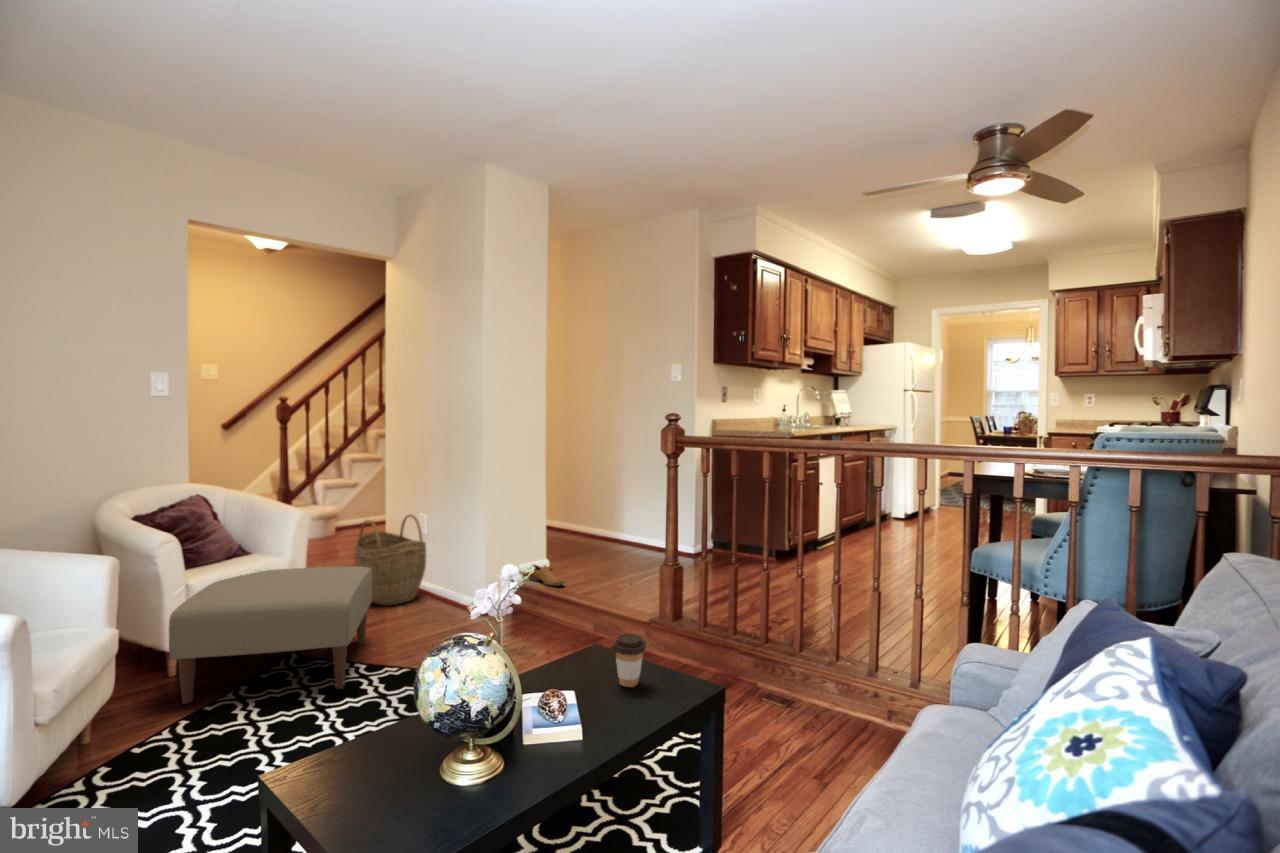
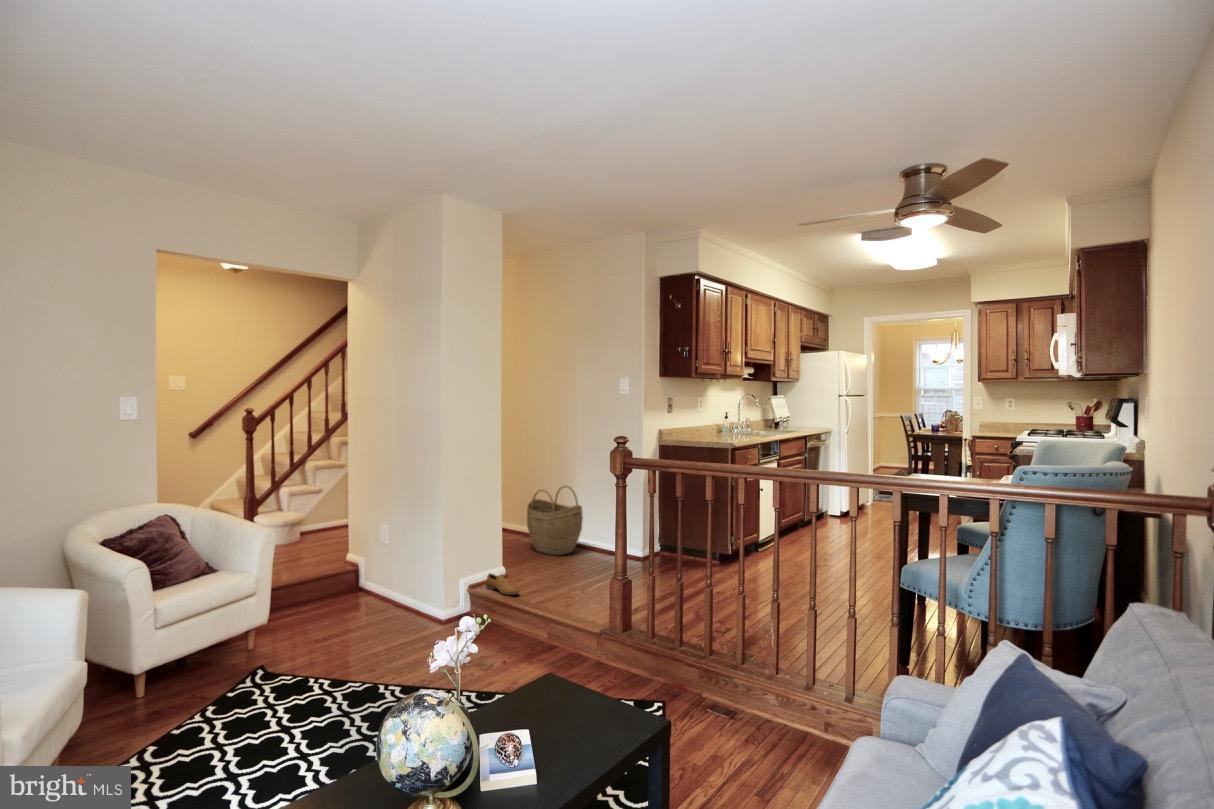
woven basket: present [355,515,426,606] -> present [527,486,583,555]
ottoman: present [169,566,372,704] -> none [137,584,335,728]
coffee cup: present [613,634,646,687] -> none [565,671,596,724]

